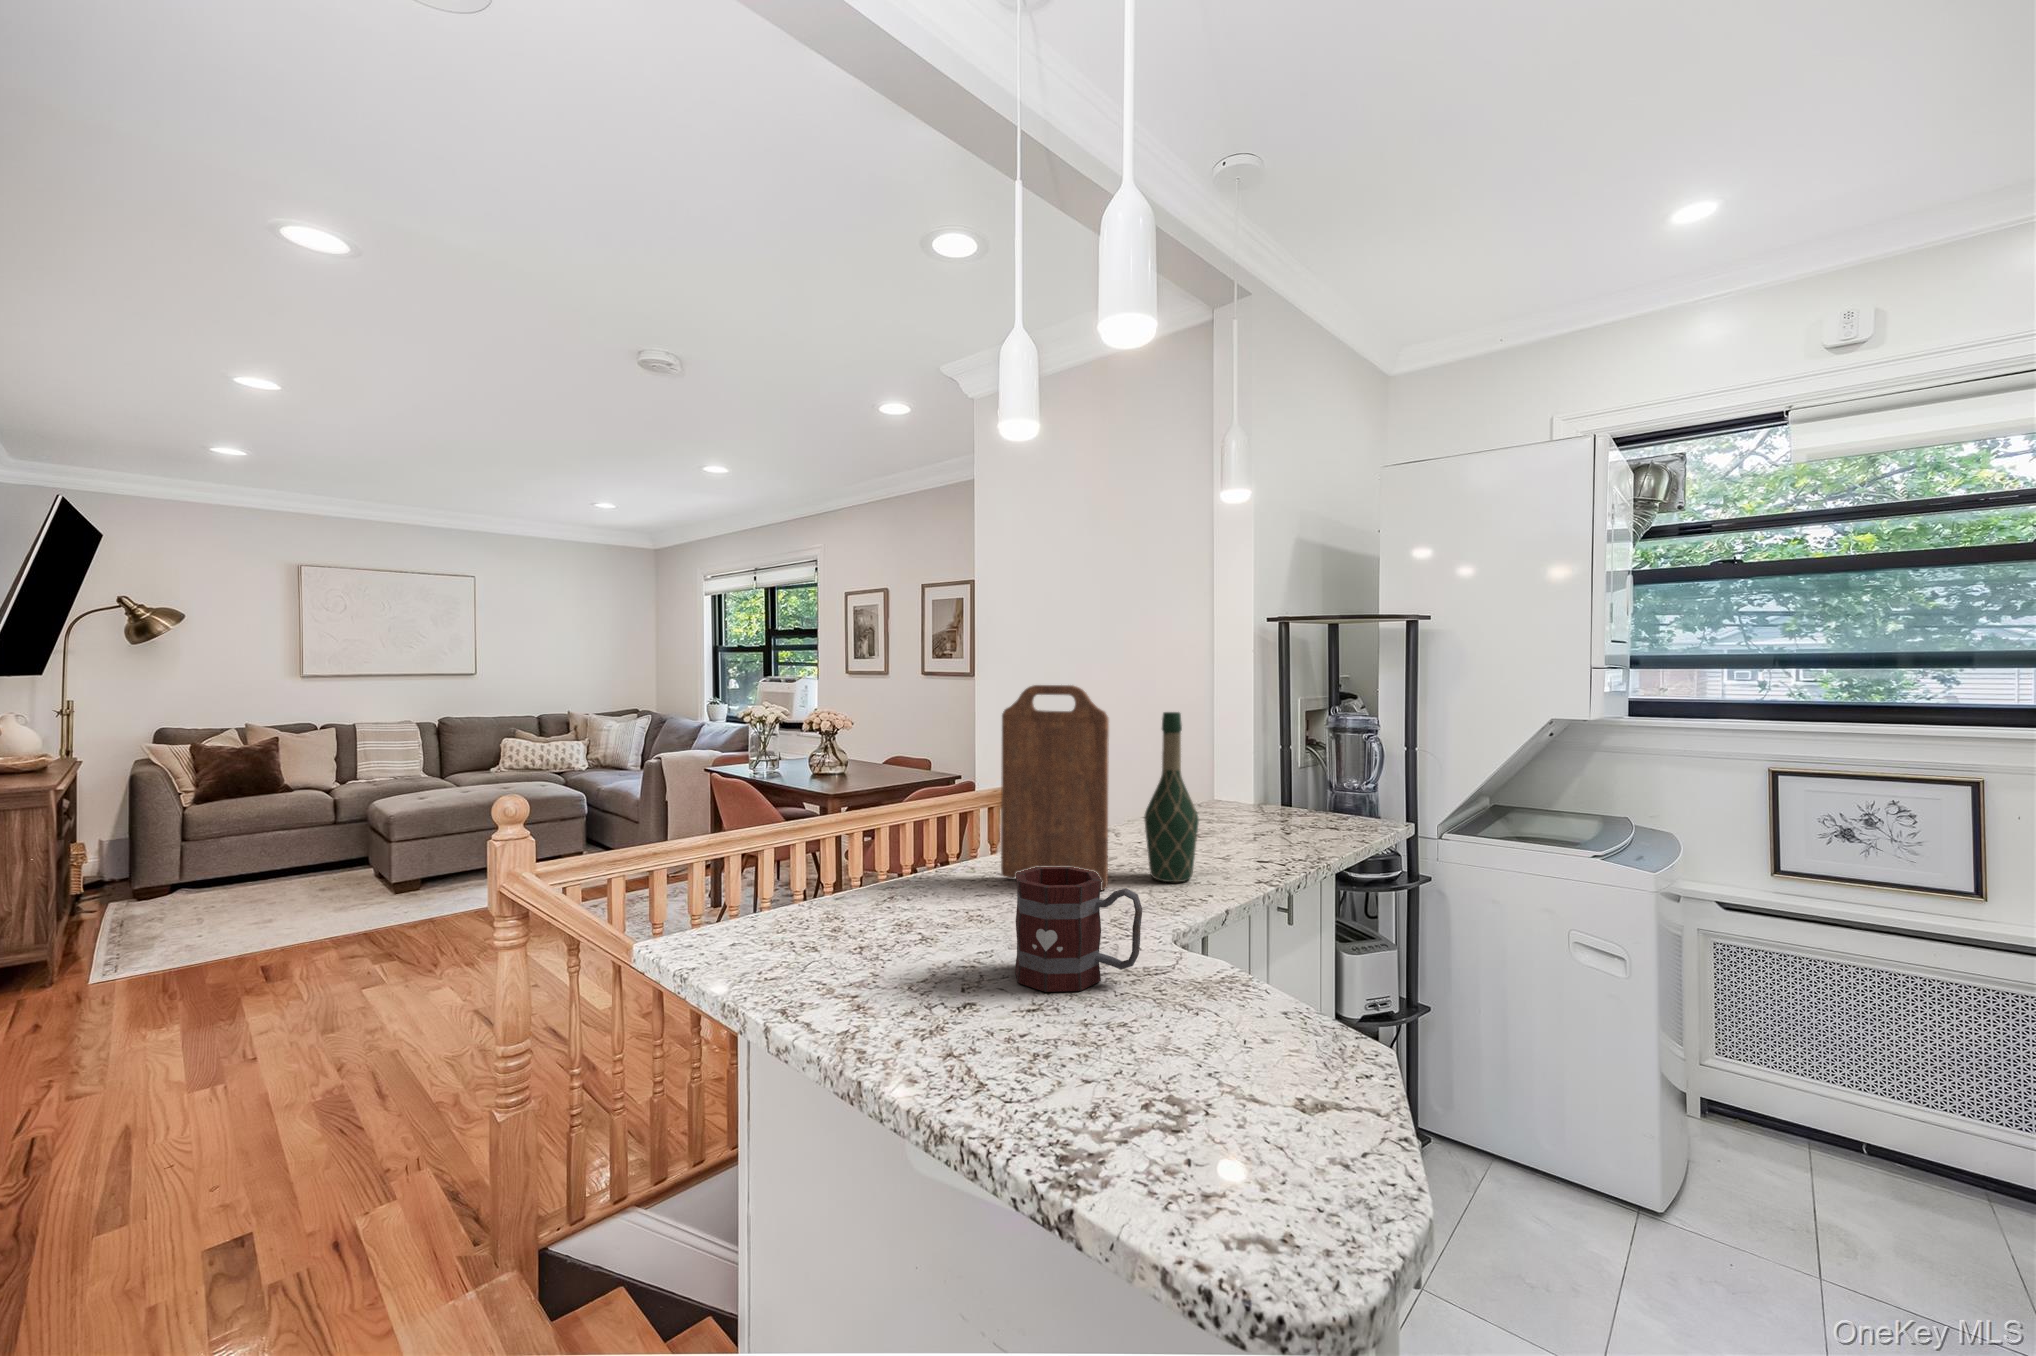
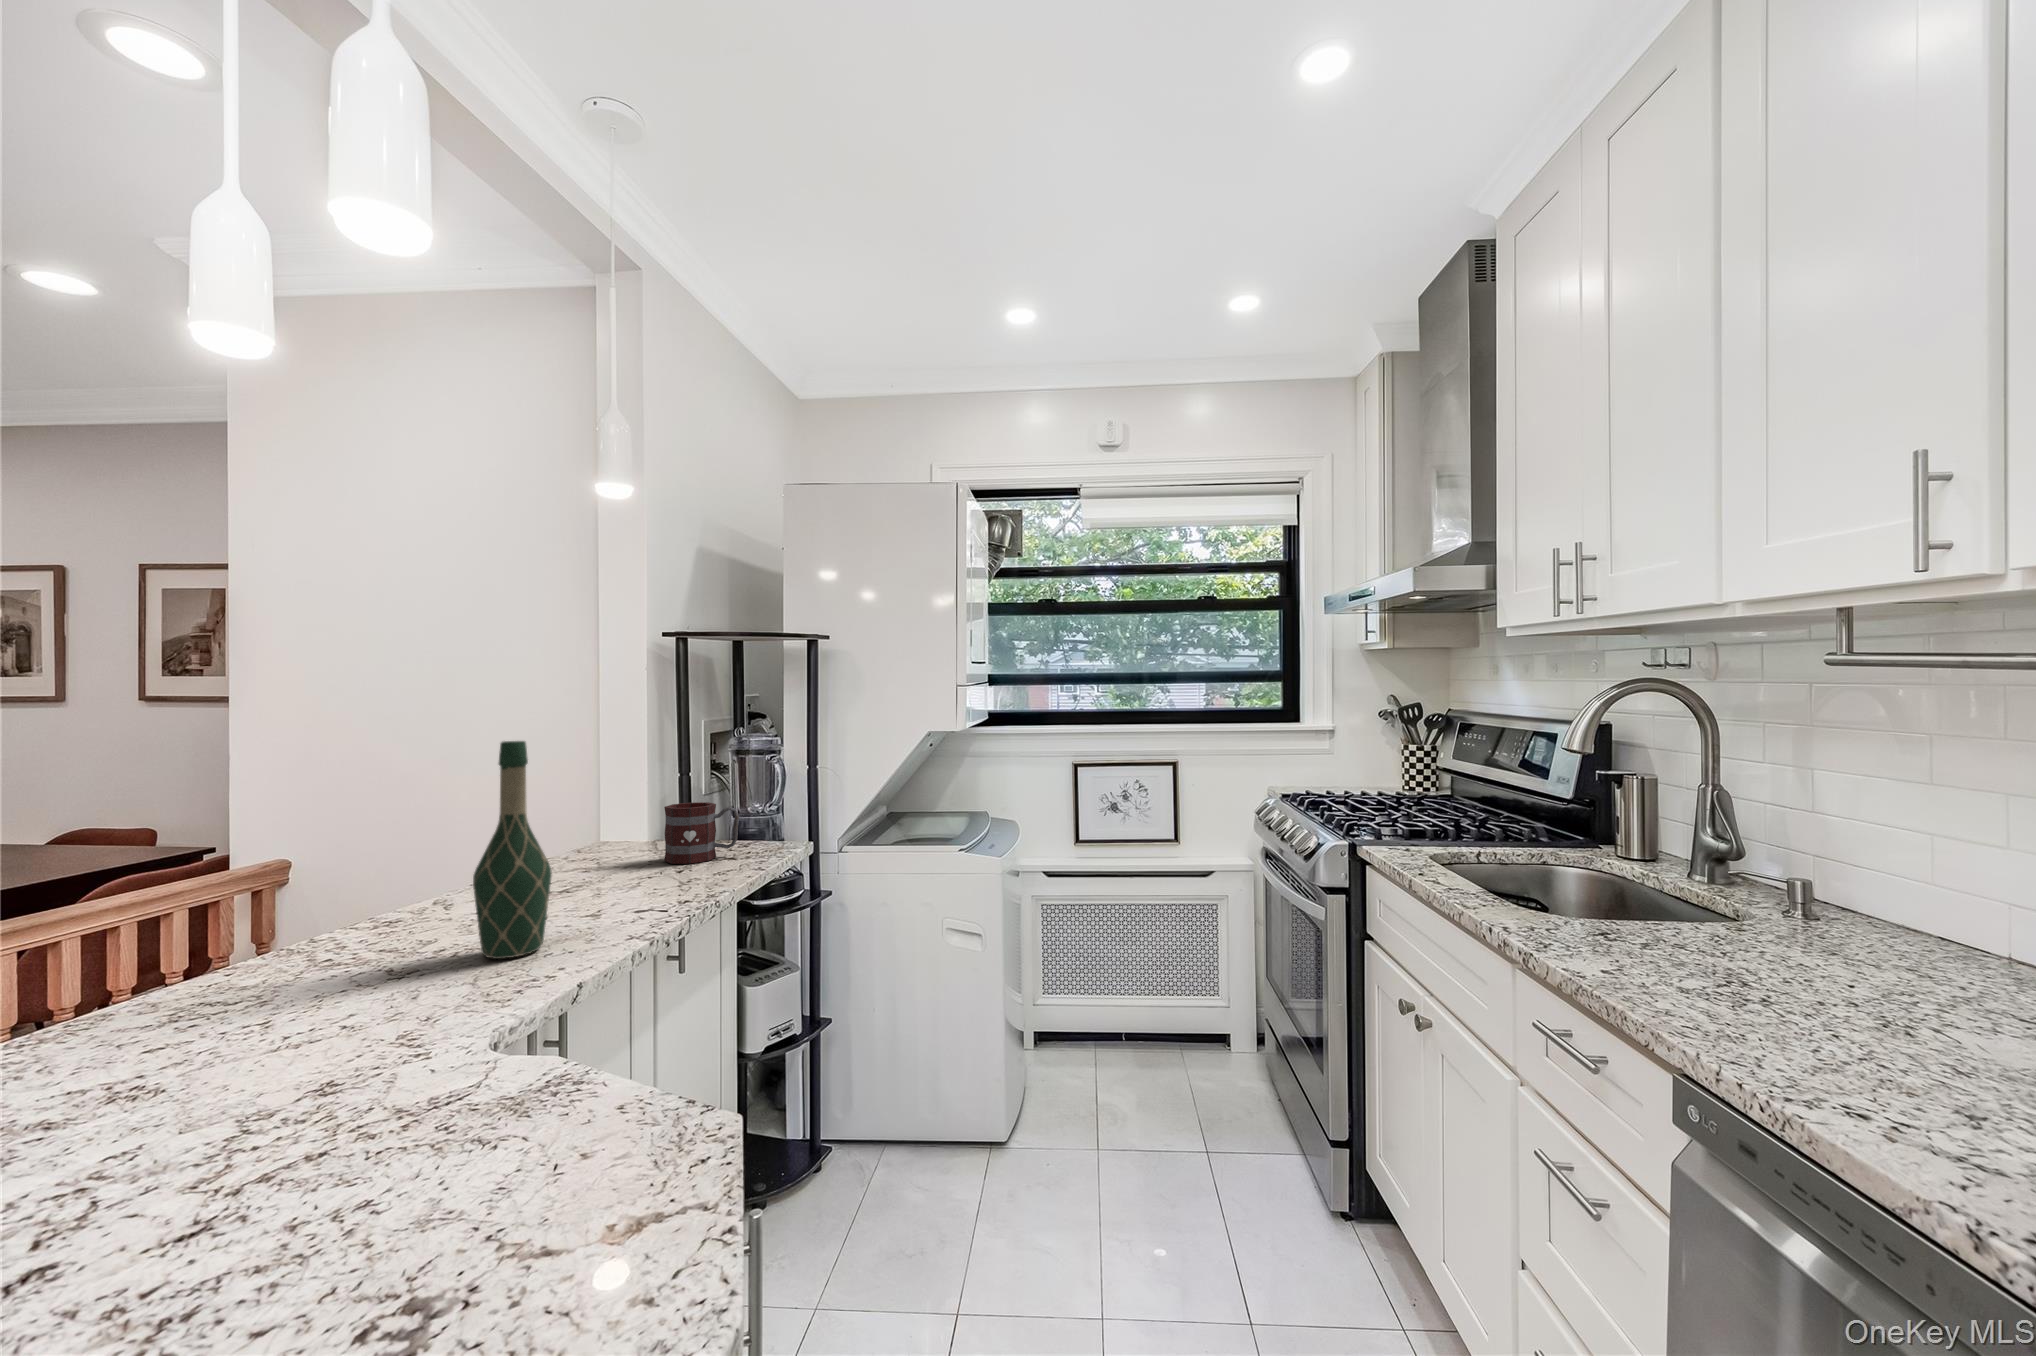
cutting board: present [1001,685,1109,890] -> none [214,710,409,1003]
mug: present [1015,867,1142,992] -> present [664,802,739,864]

